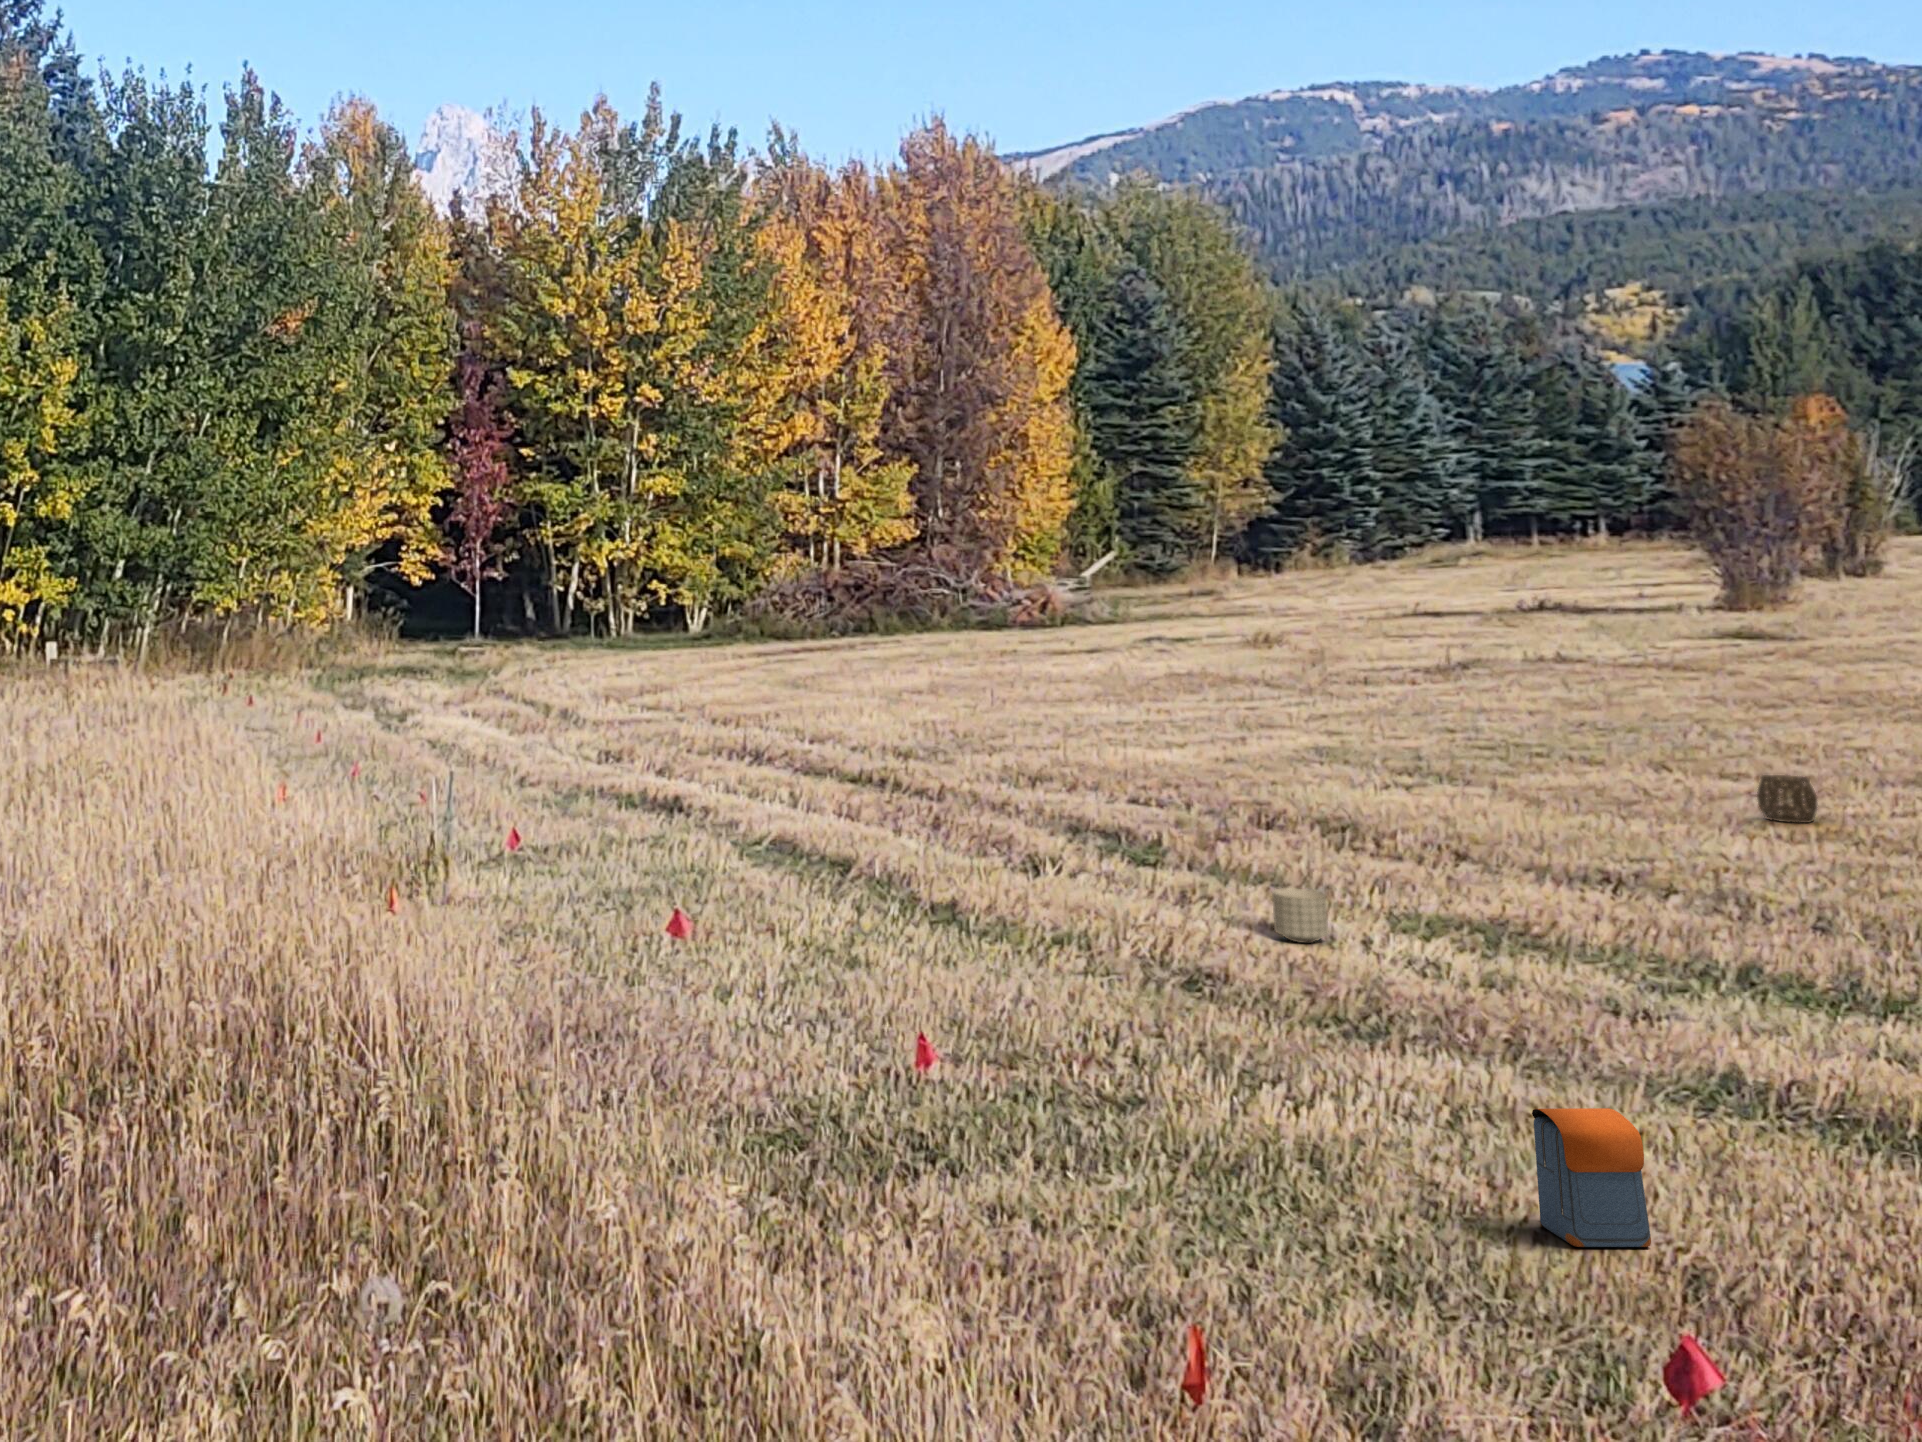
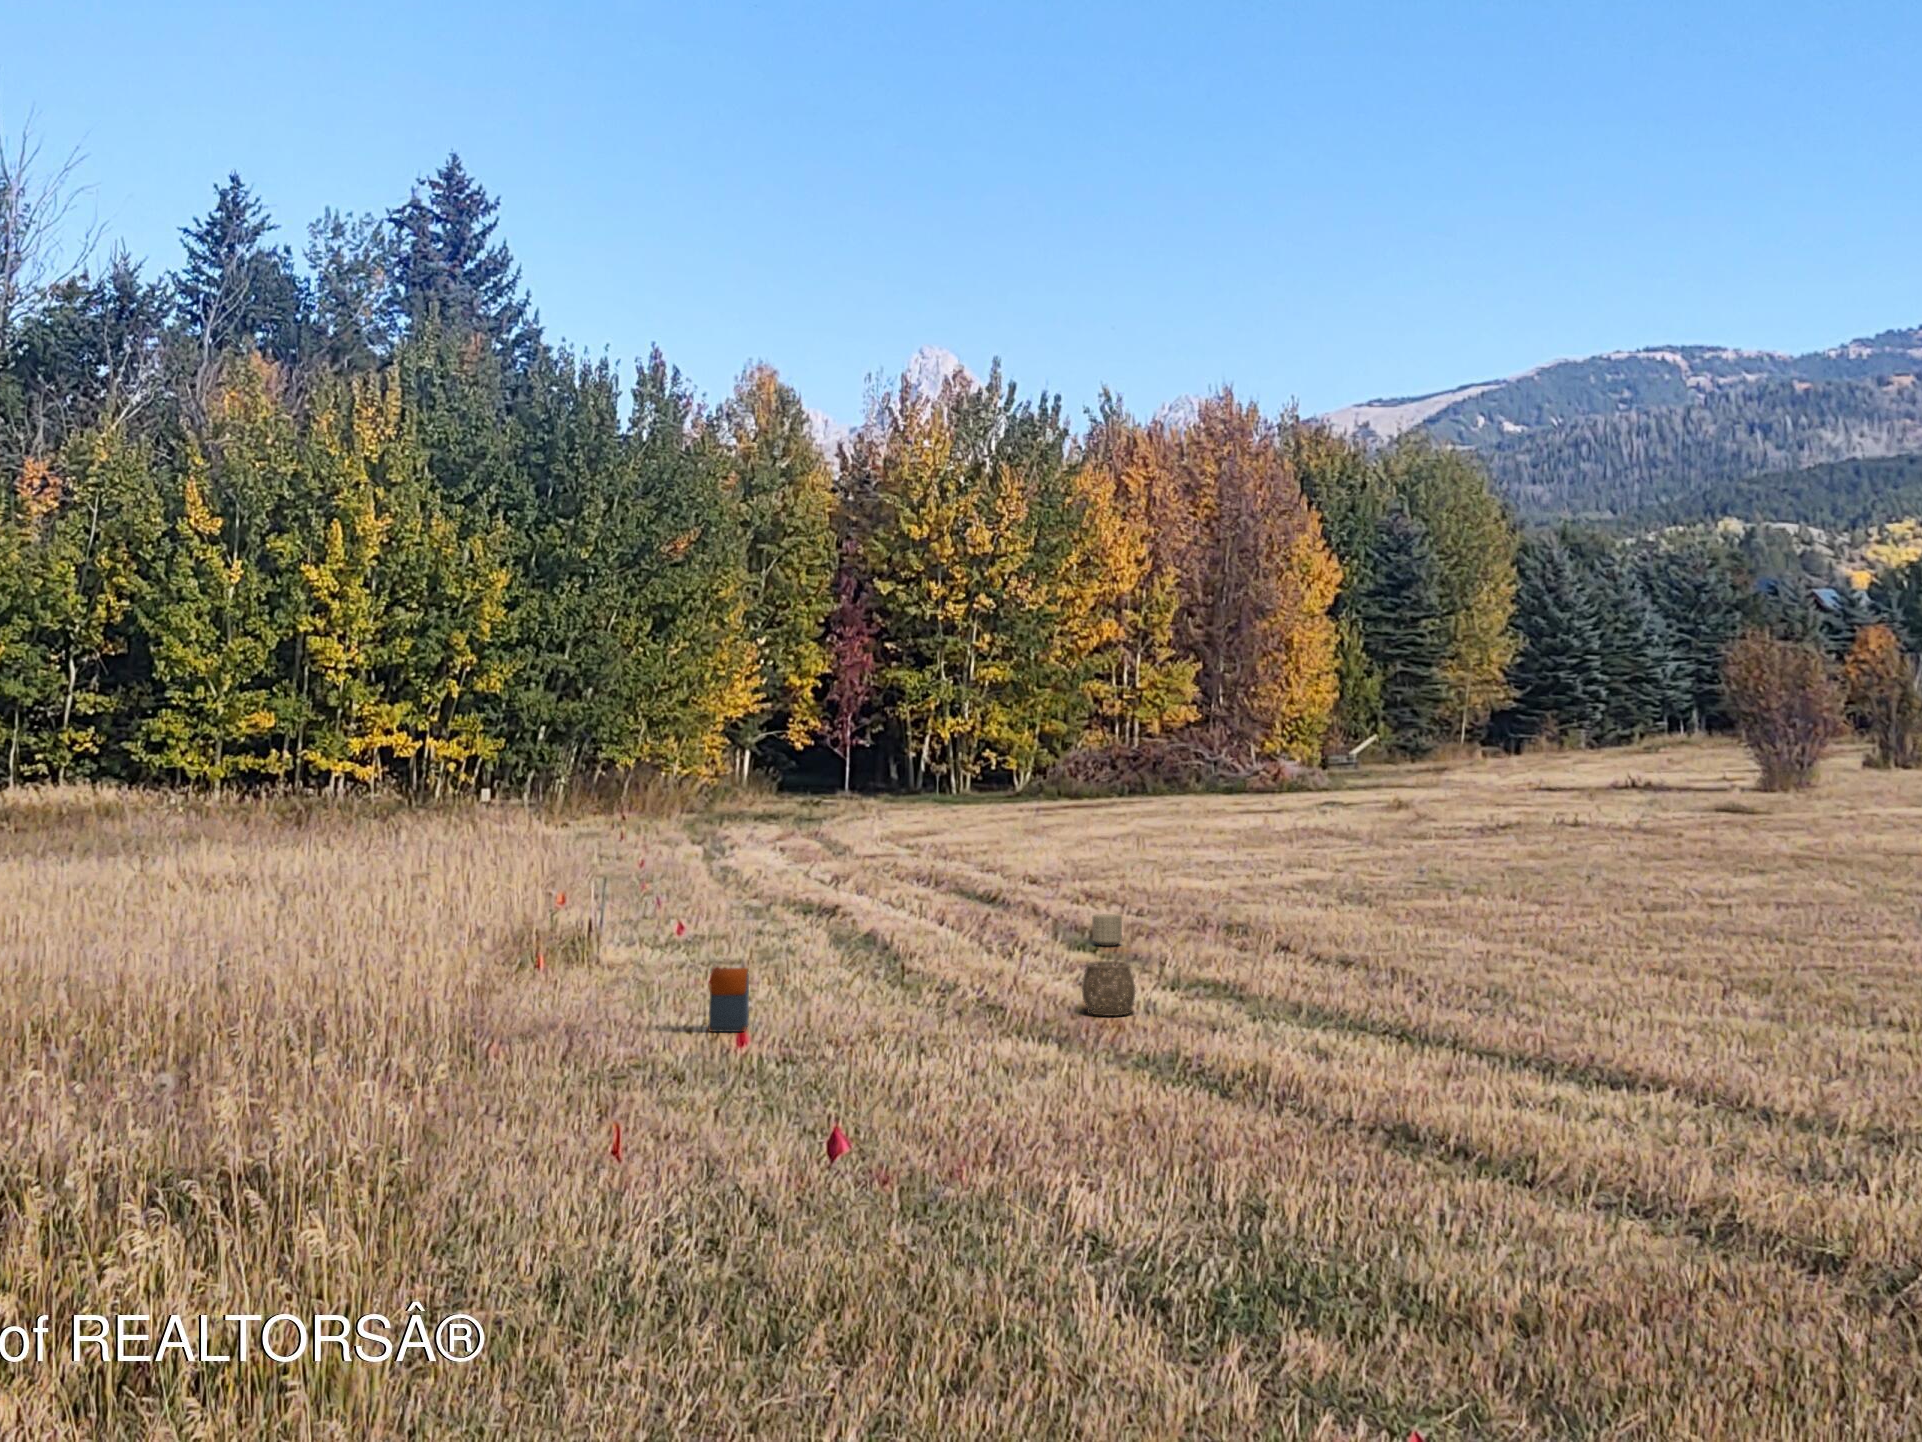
woven basket: present [1757,775,1818,823] -> present [1082,961,1135,1016]
backpack: present [1532,1108,1651,1247] -> present [708,968,749,1032]

